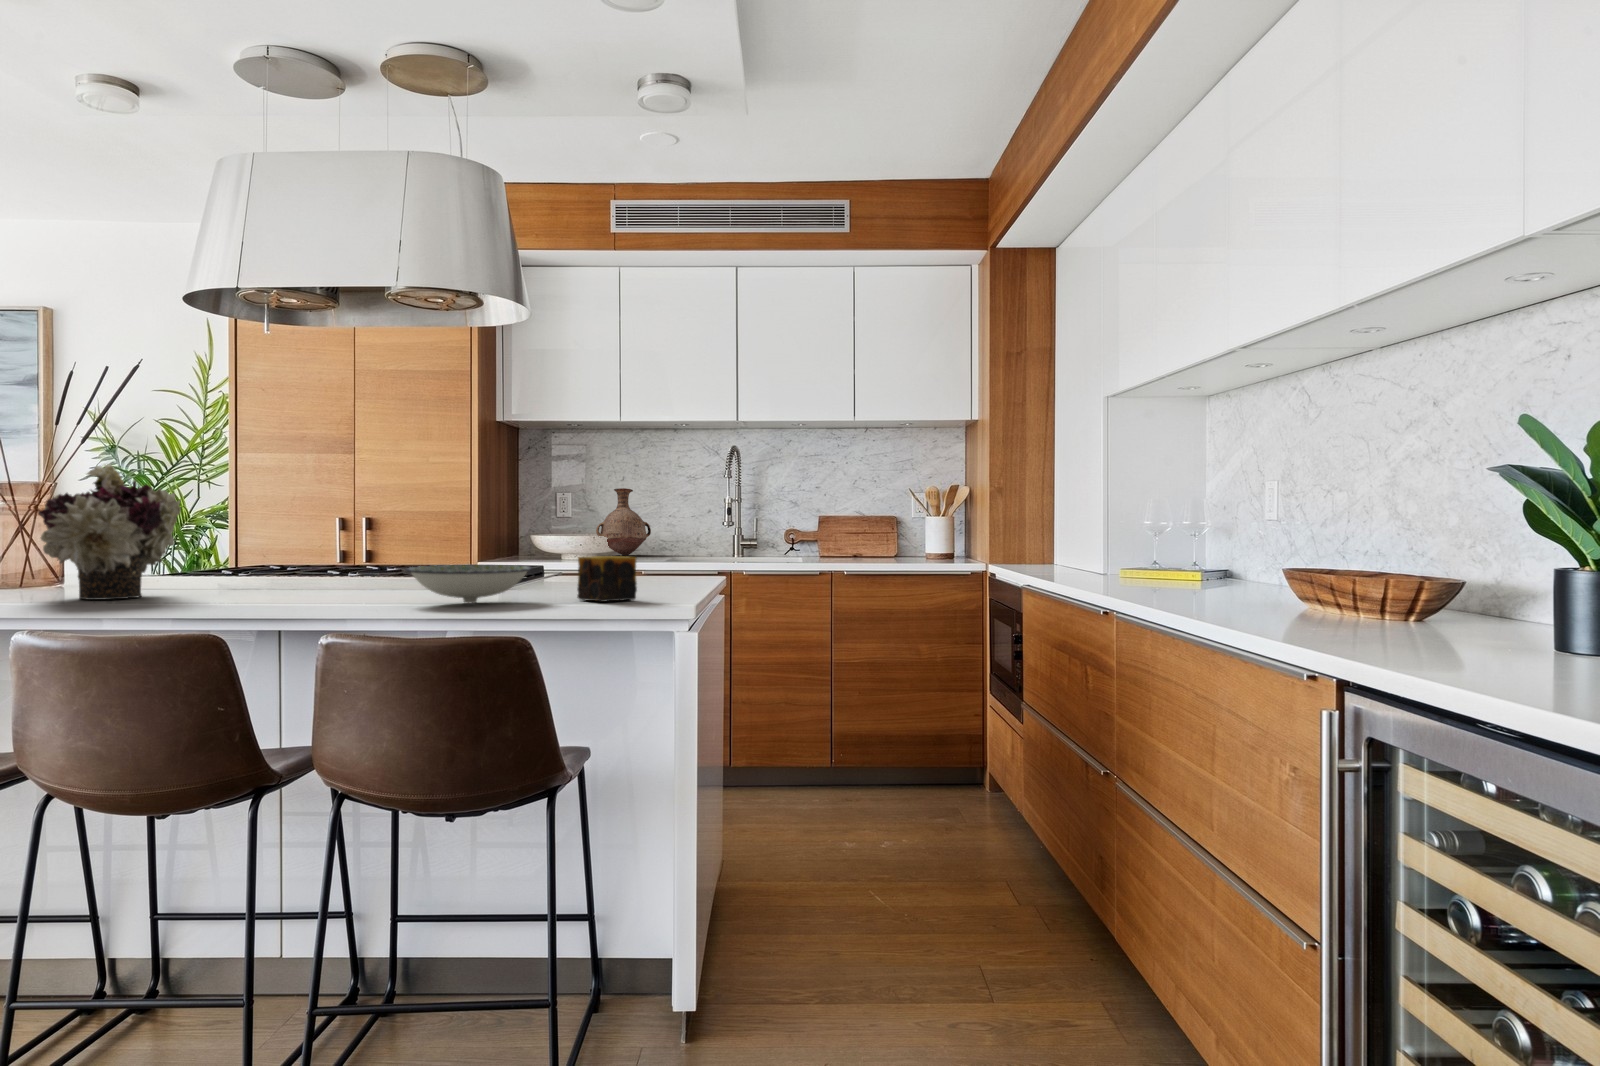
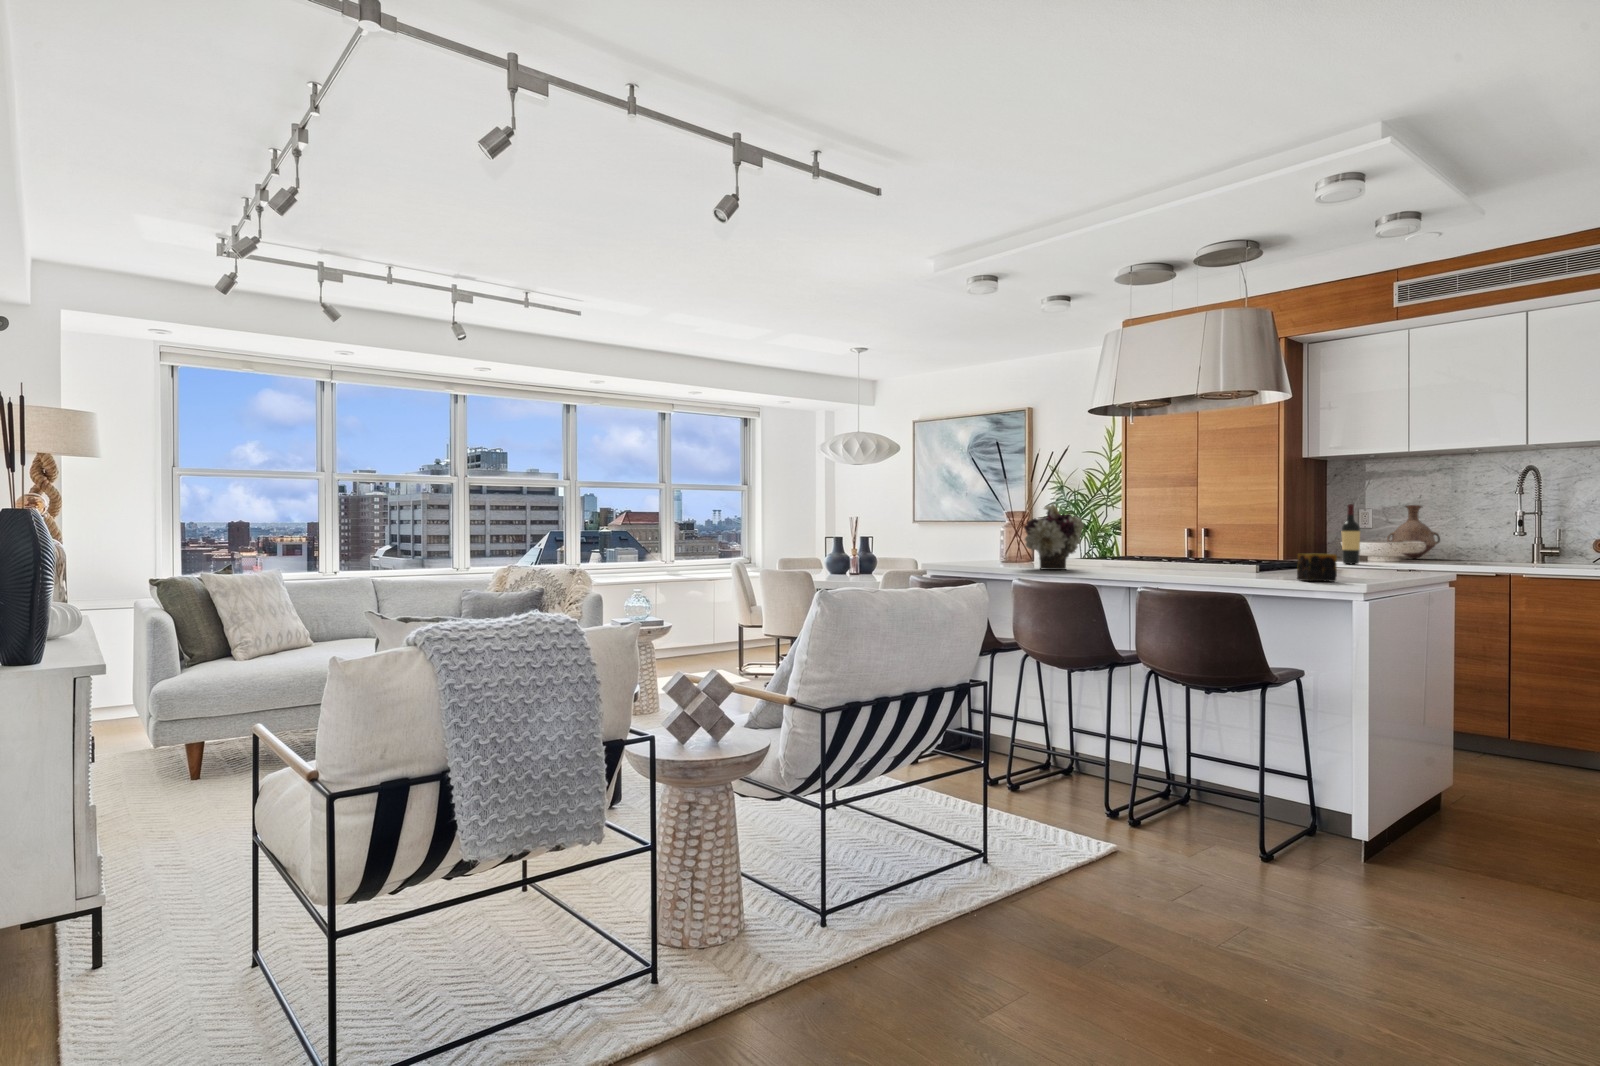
wine bottle: none [567,484,589,566] -> present [1342,504,1360,564]
bowl: present [405,565,533,603] -> none [1189,557,1267,579]

